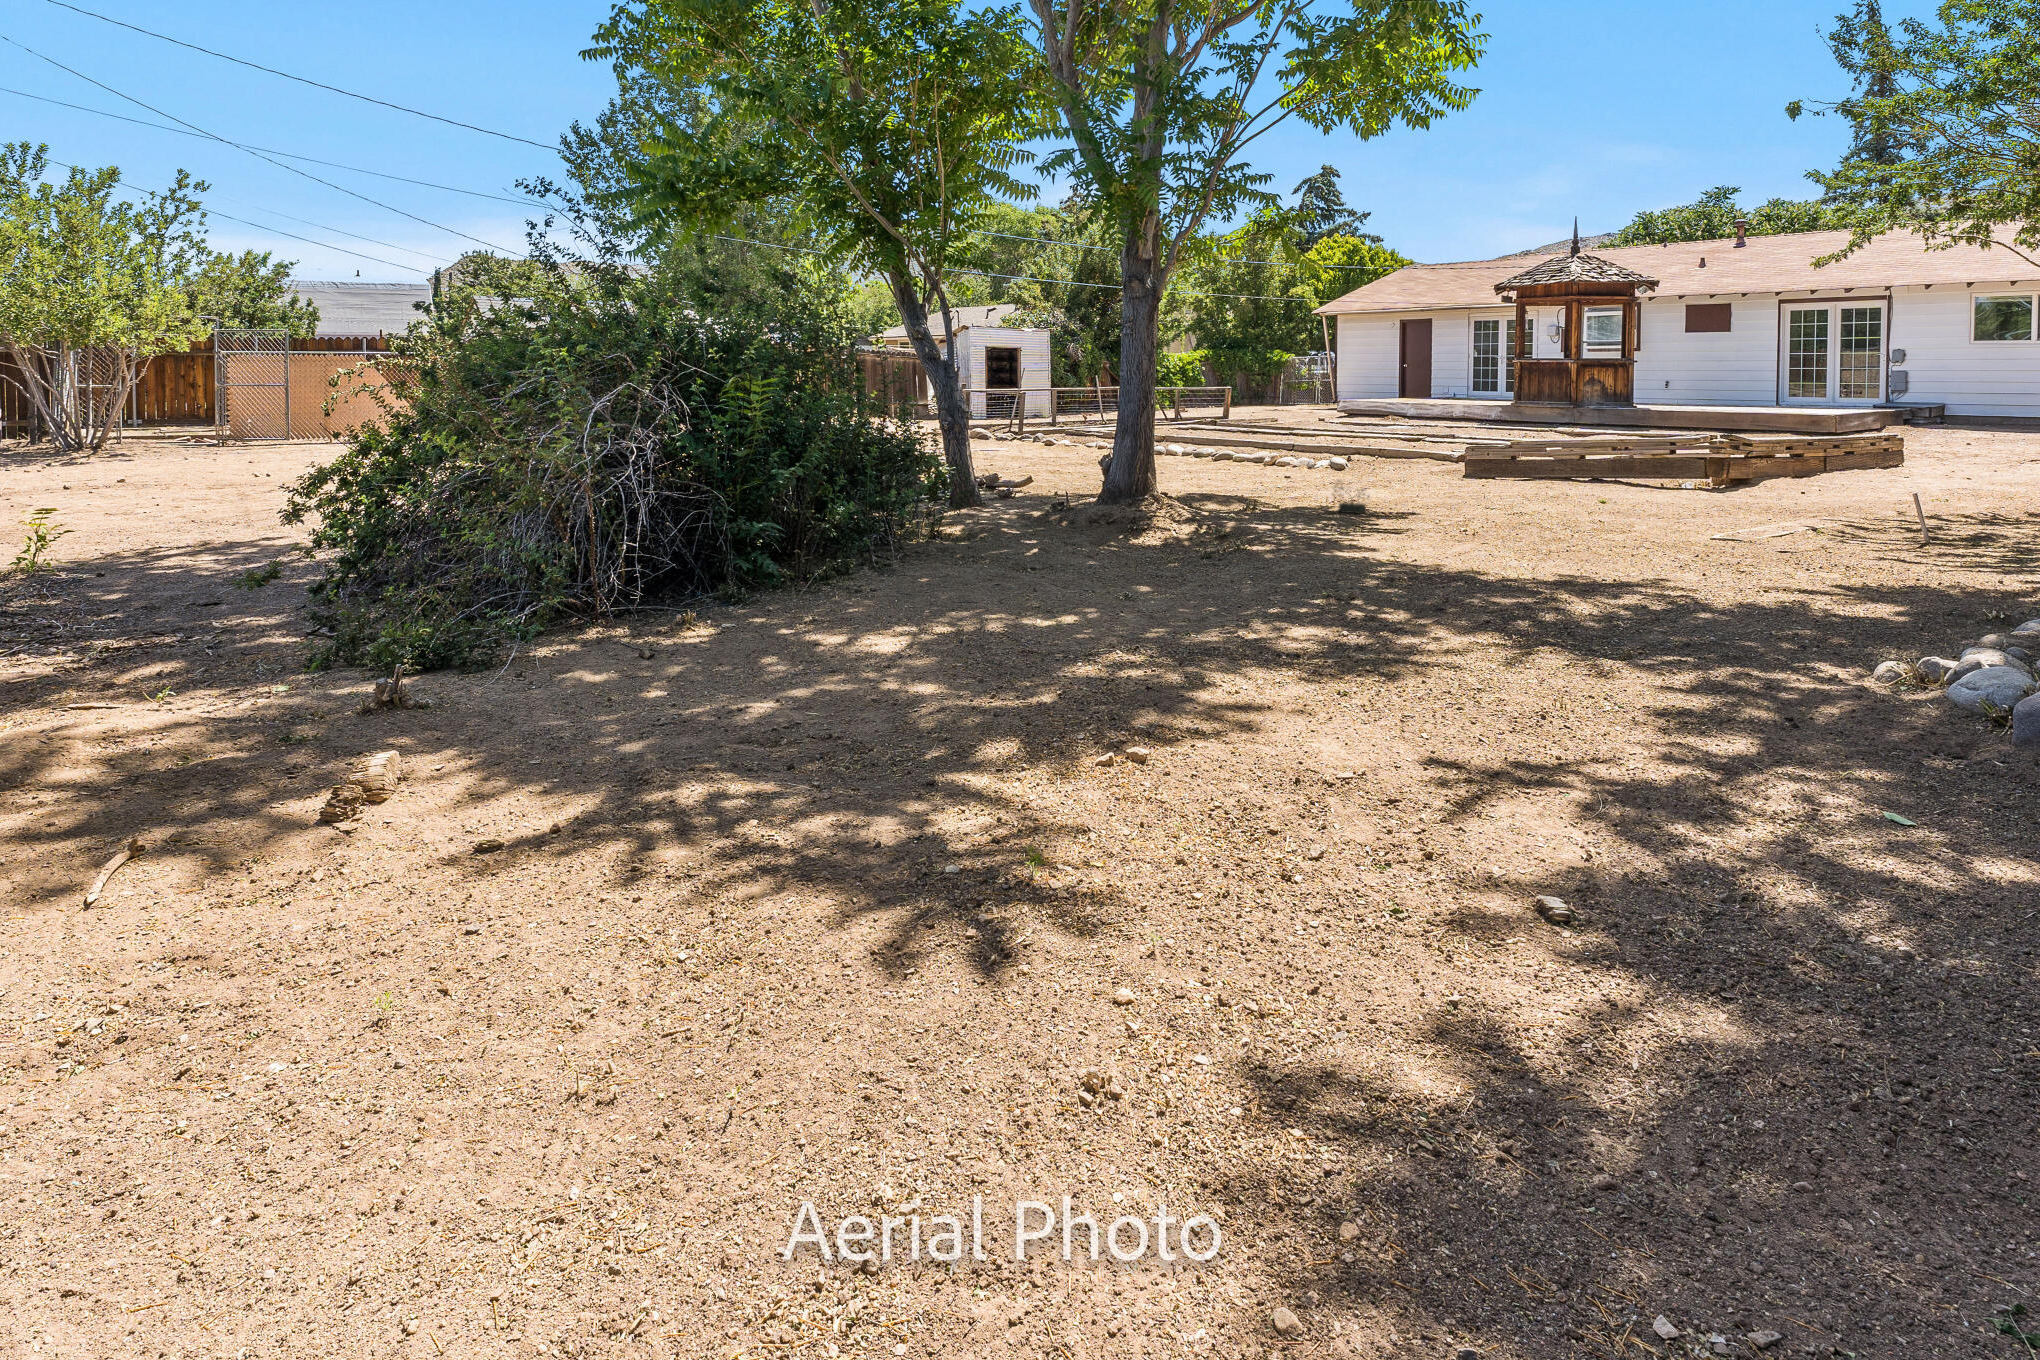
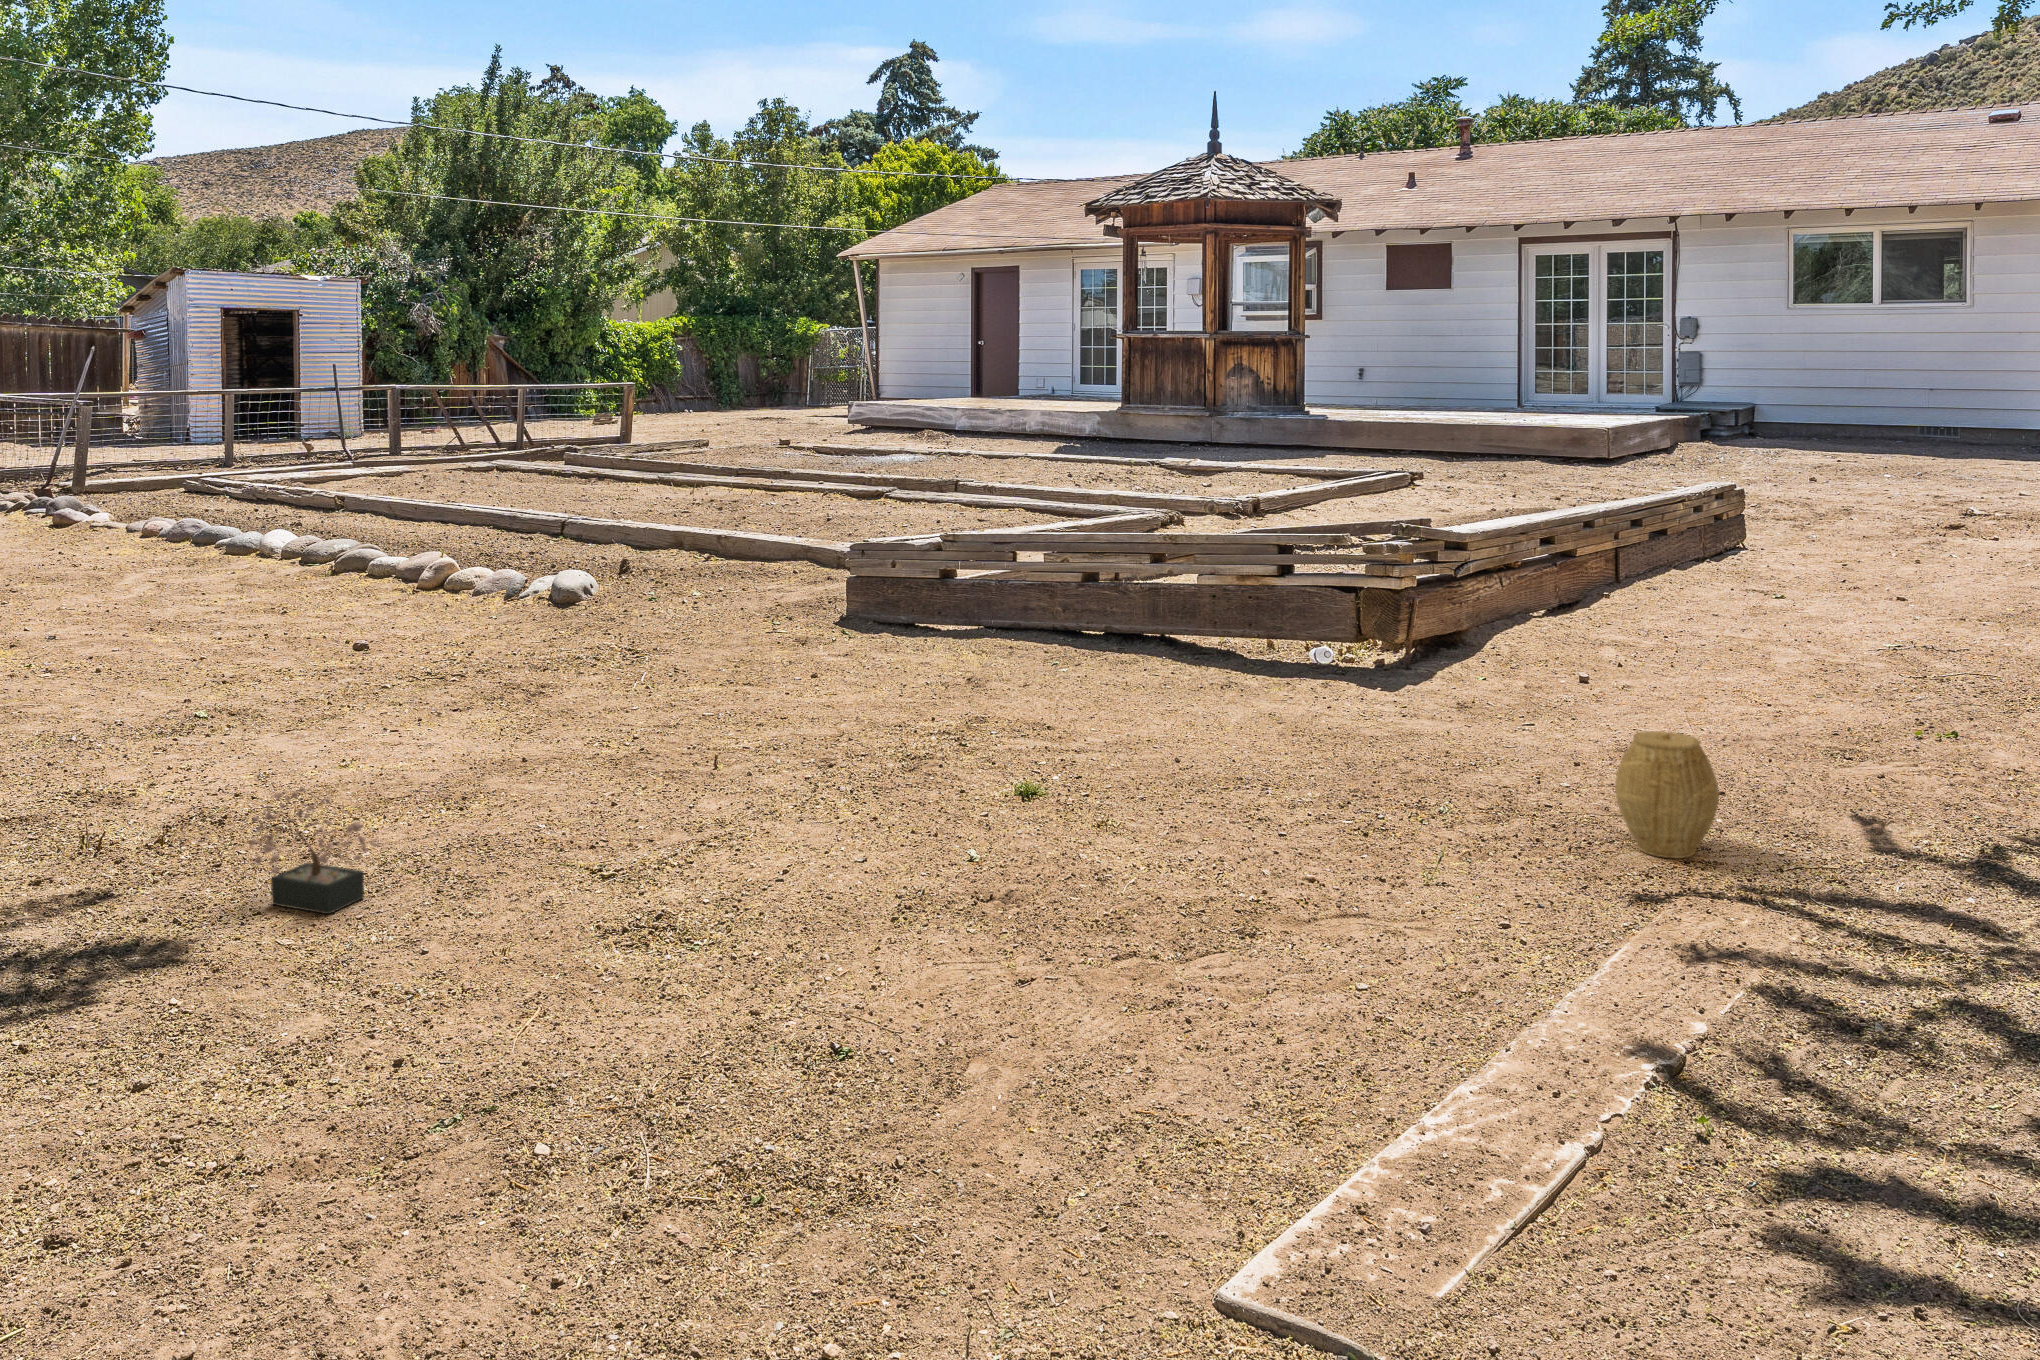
woven basket: none [1799,478,1839,520] -> present [1615,731,1719,858]

